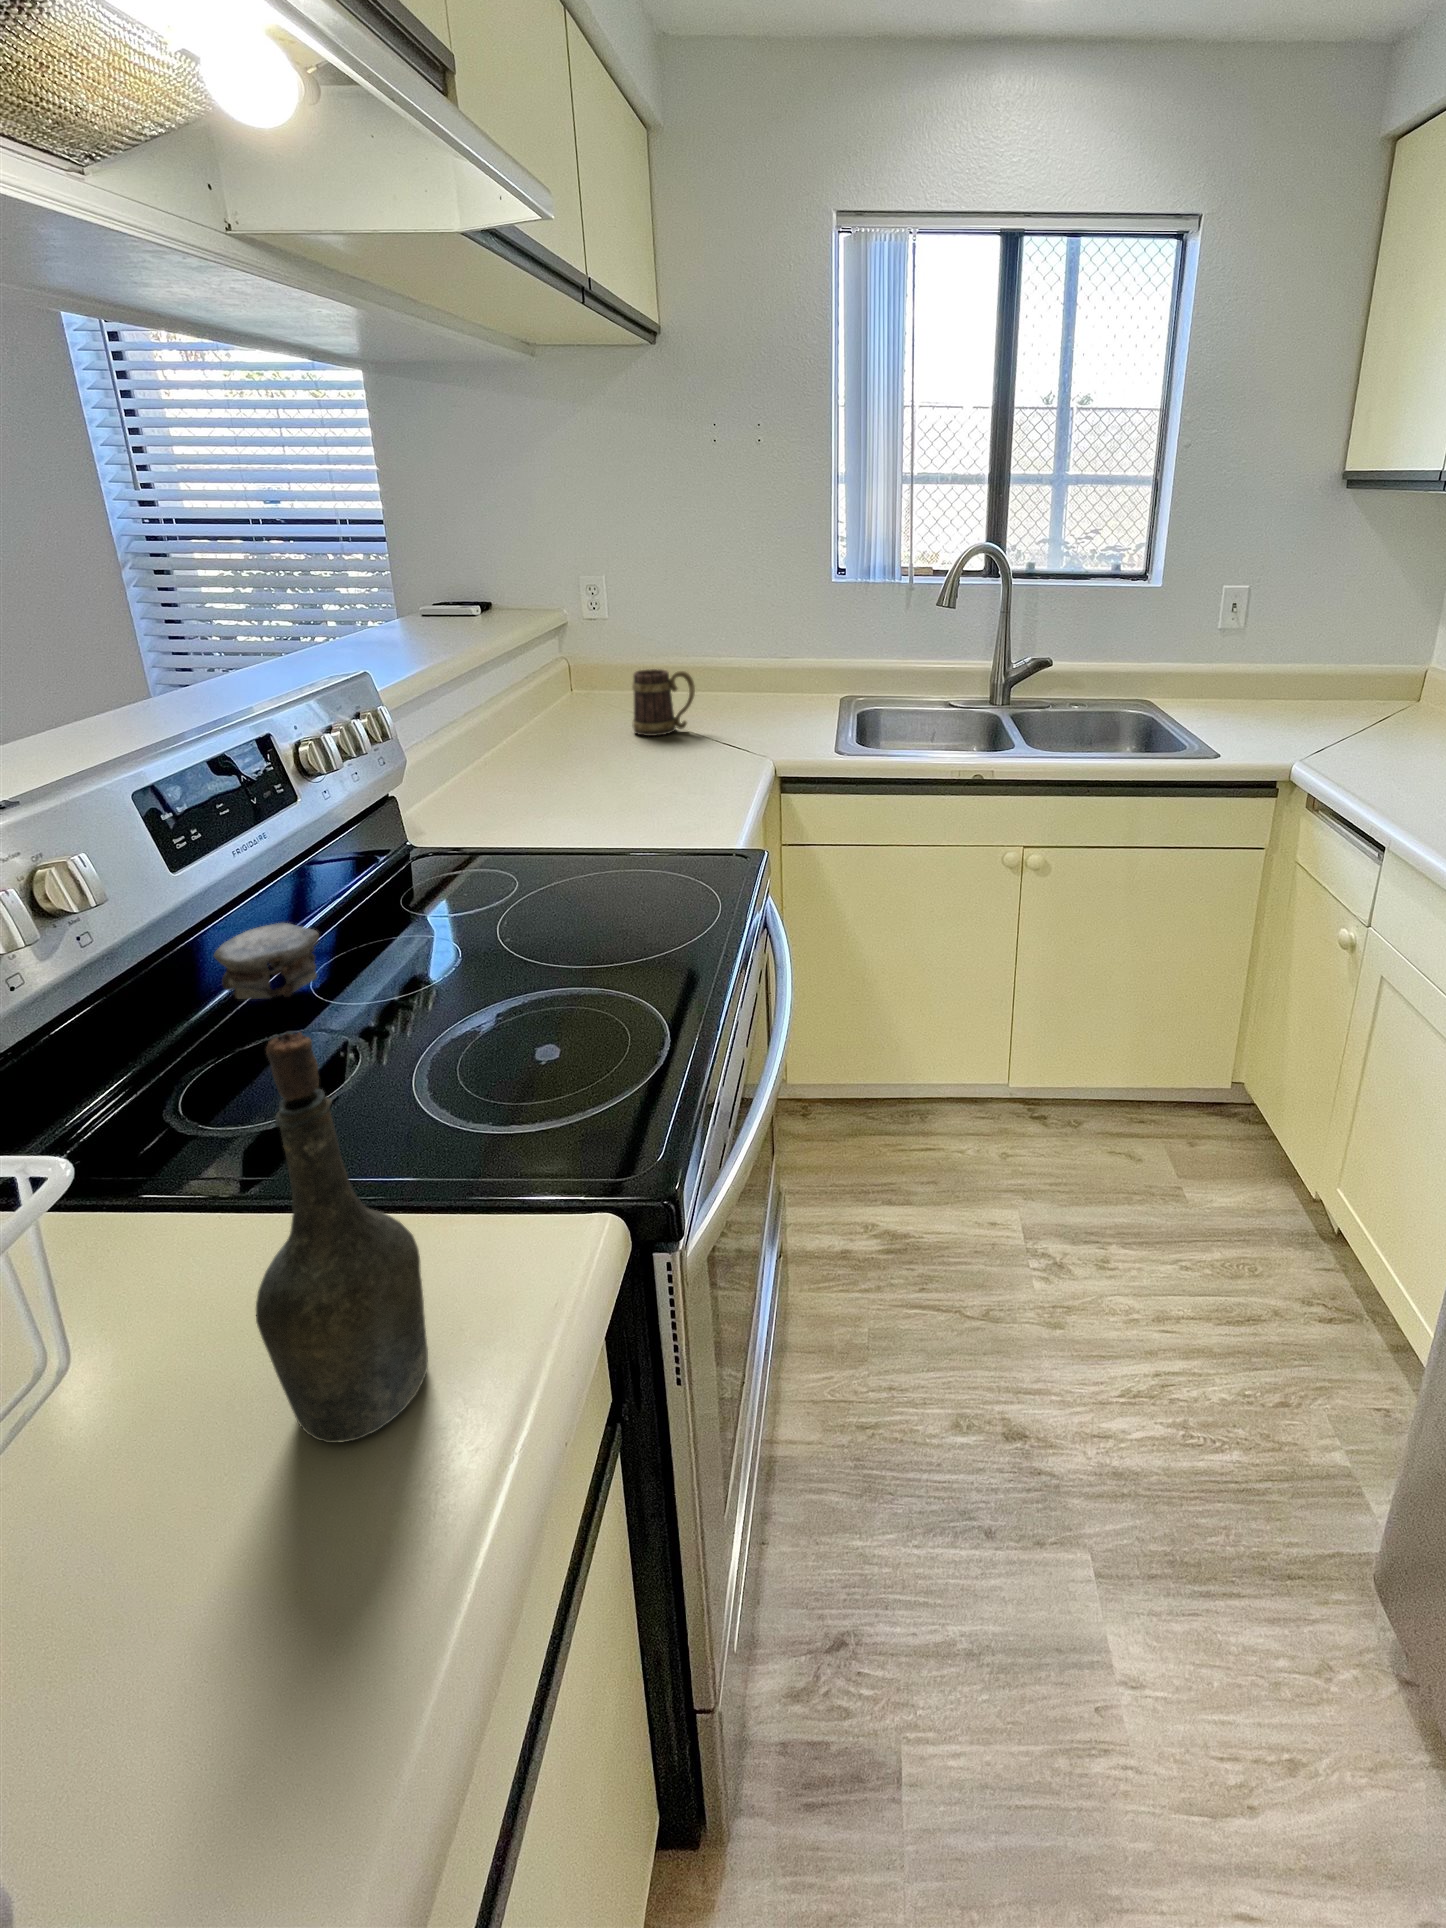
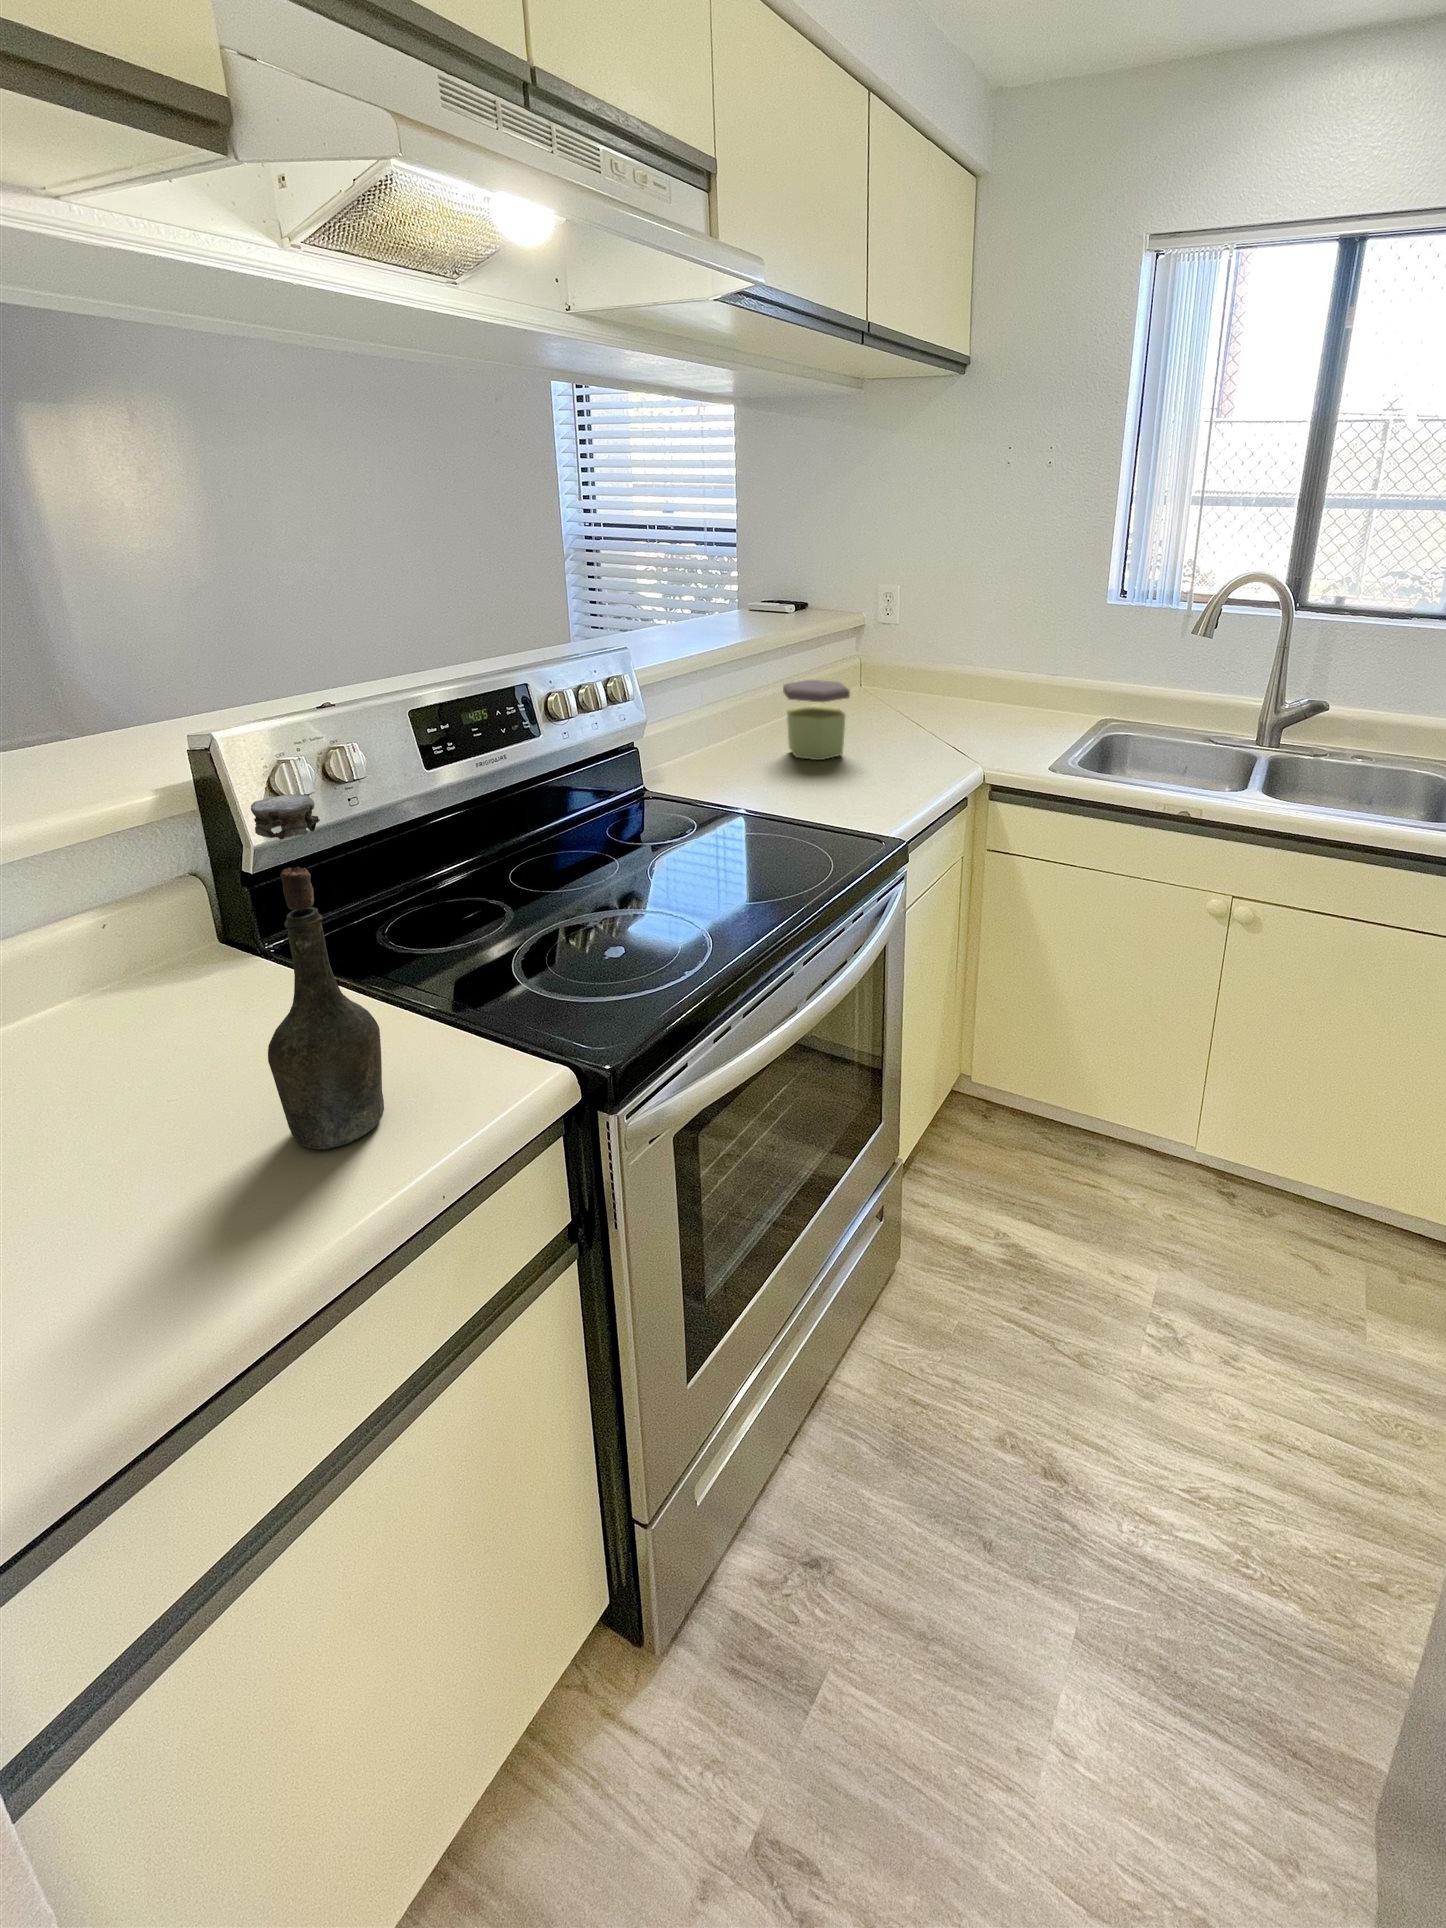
mug: present [632,669,695,736] -> none [882,671,940,731]
jar: none [536,688,620,780] -> present [783,680,850,760]

